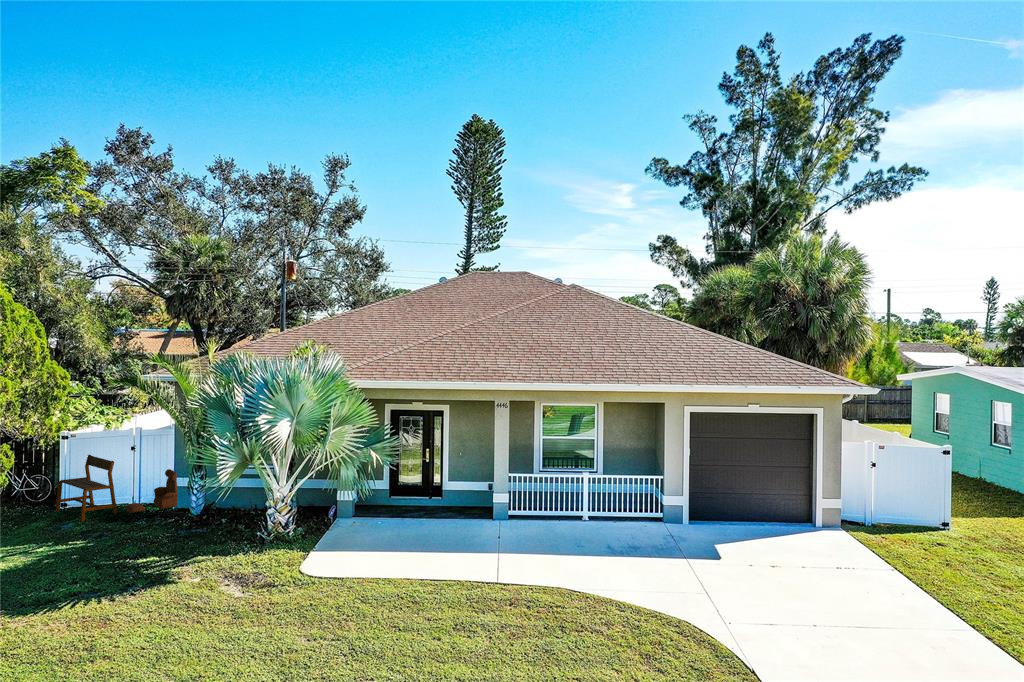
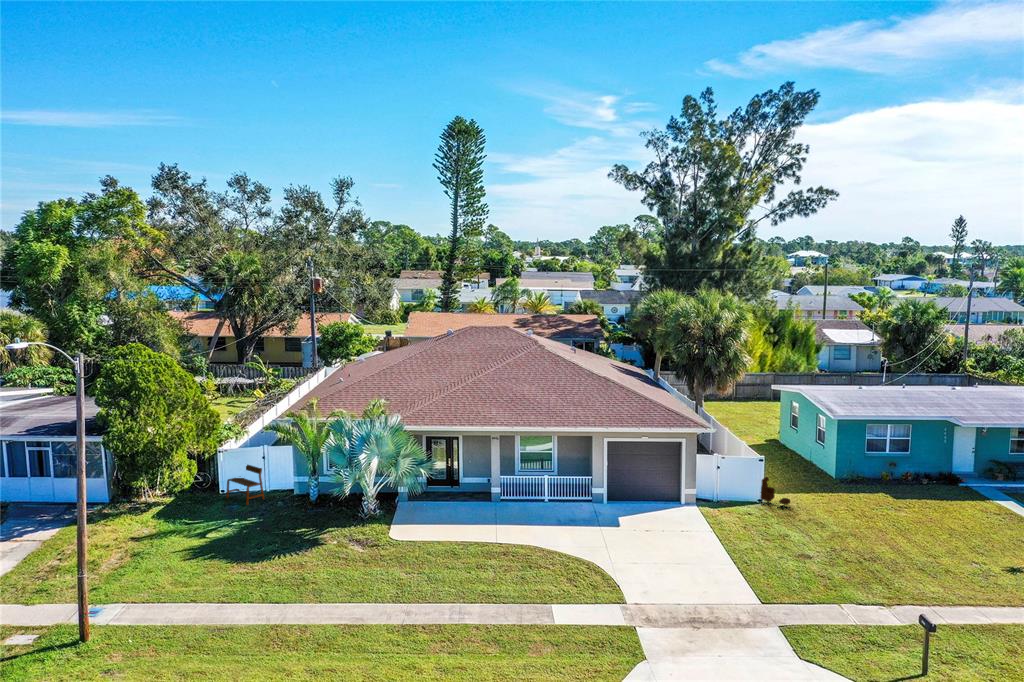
lounge chair: present [122,469,180,523] -> present [761,477,790,510]

